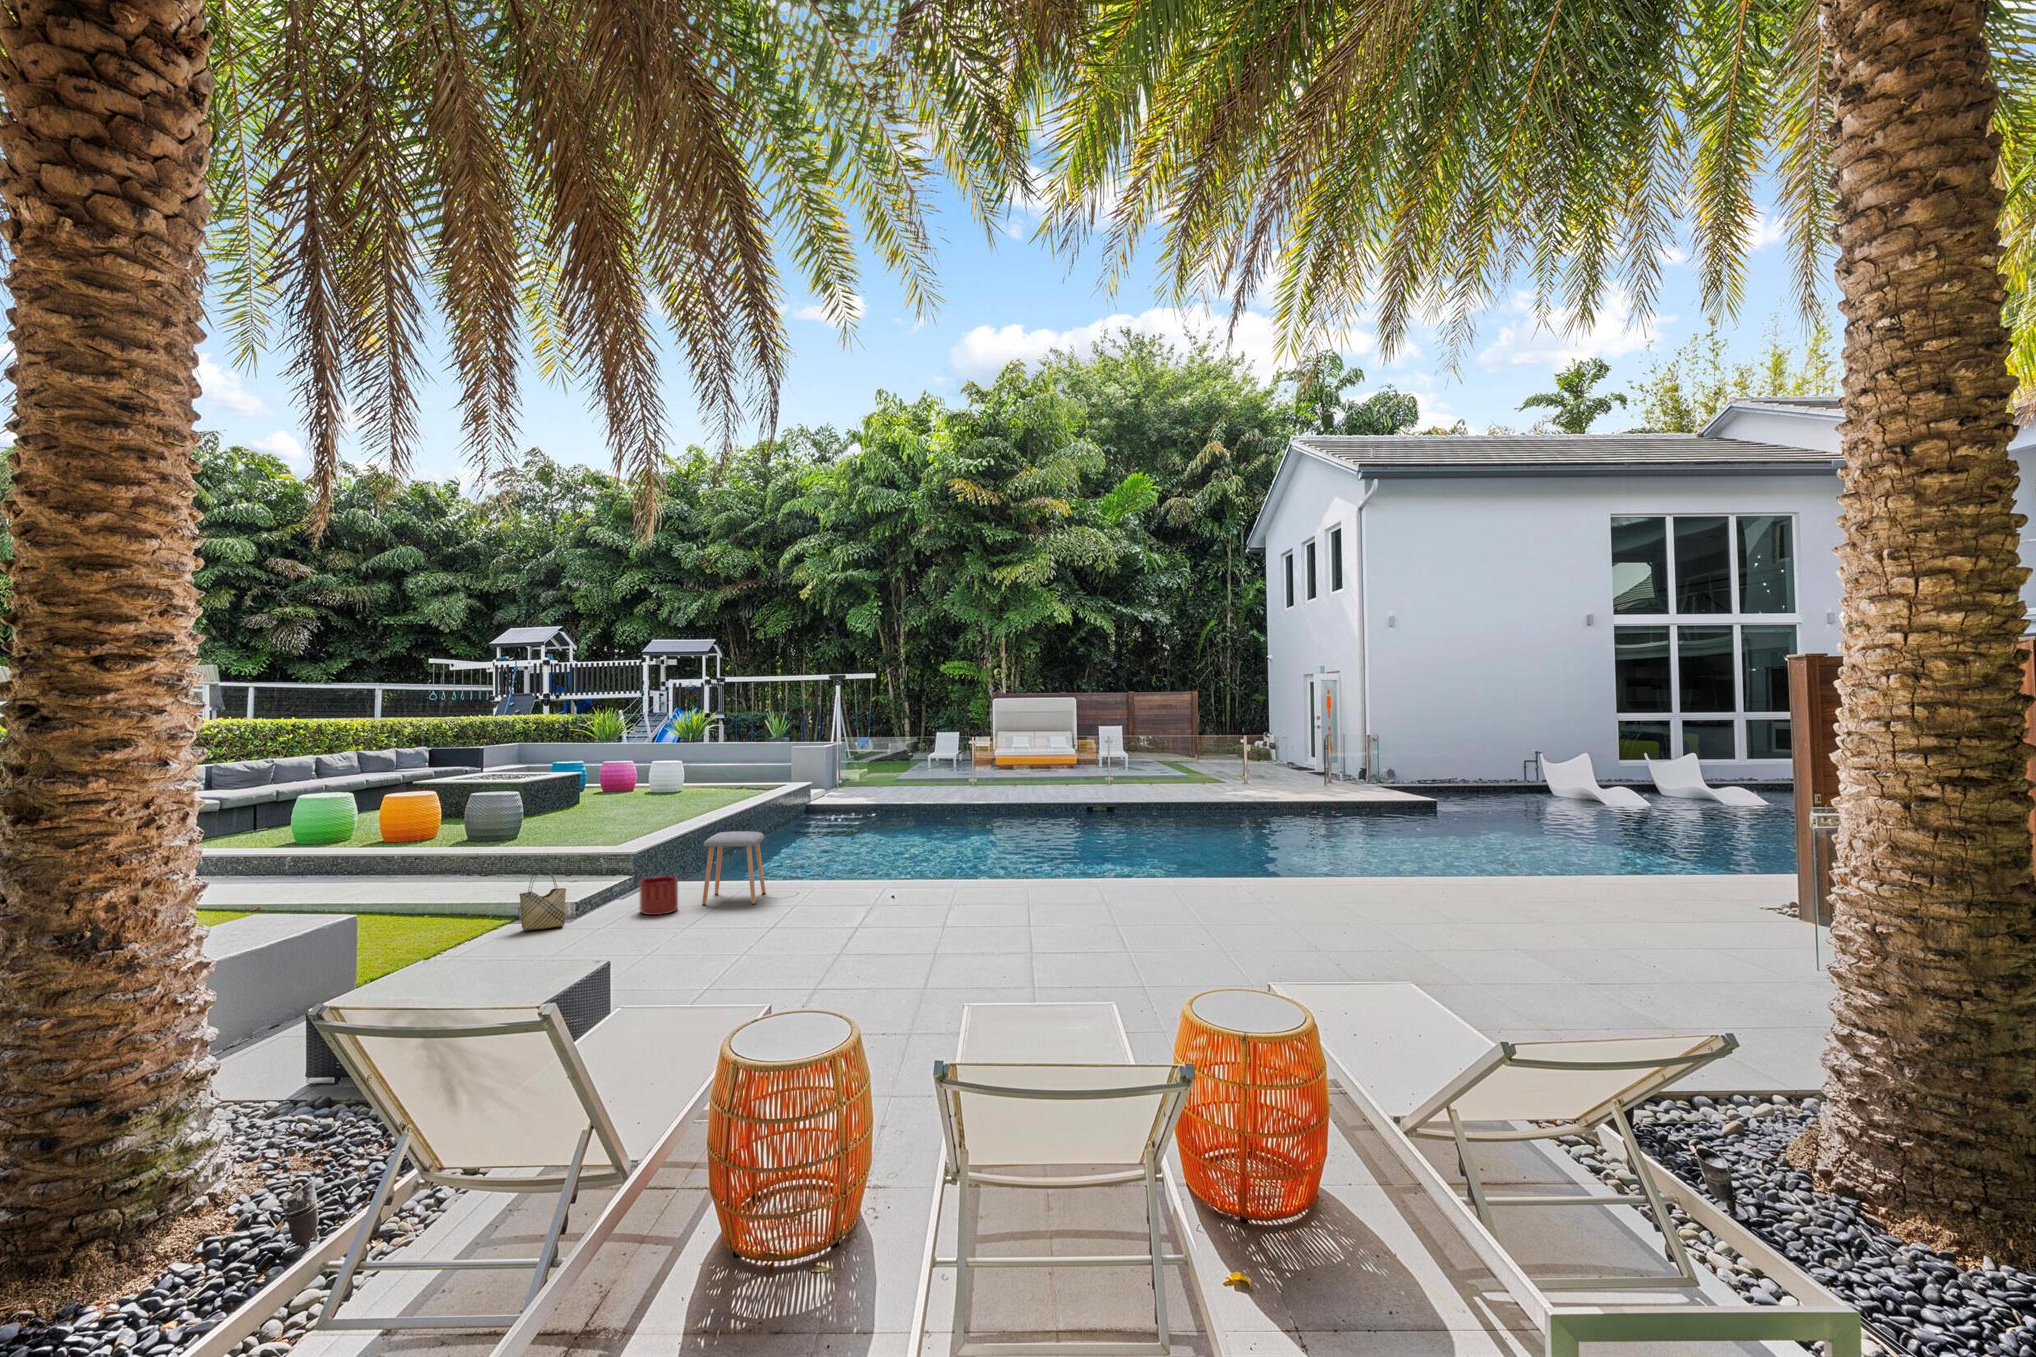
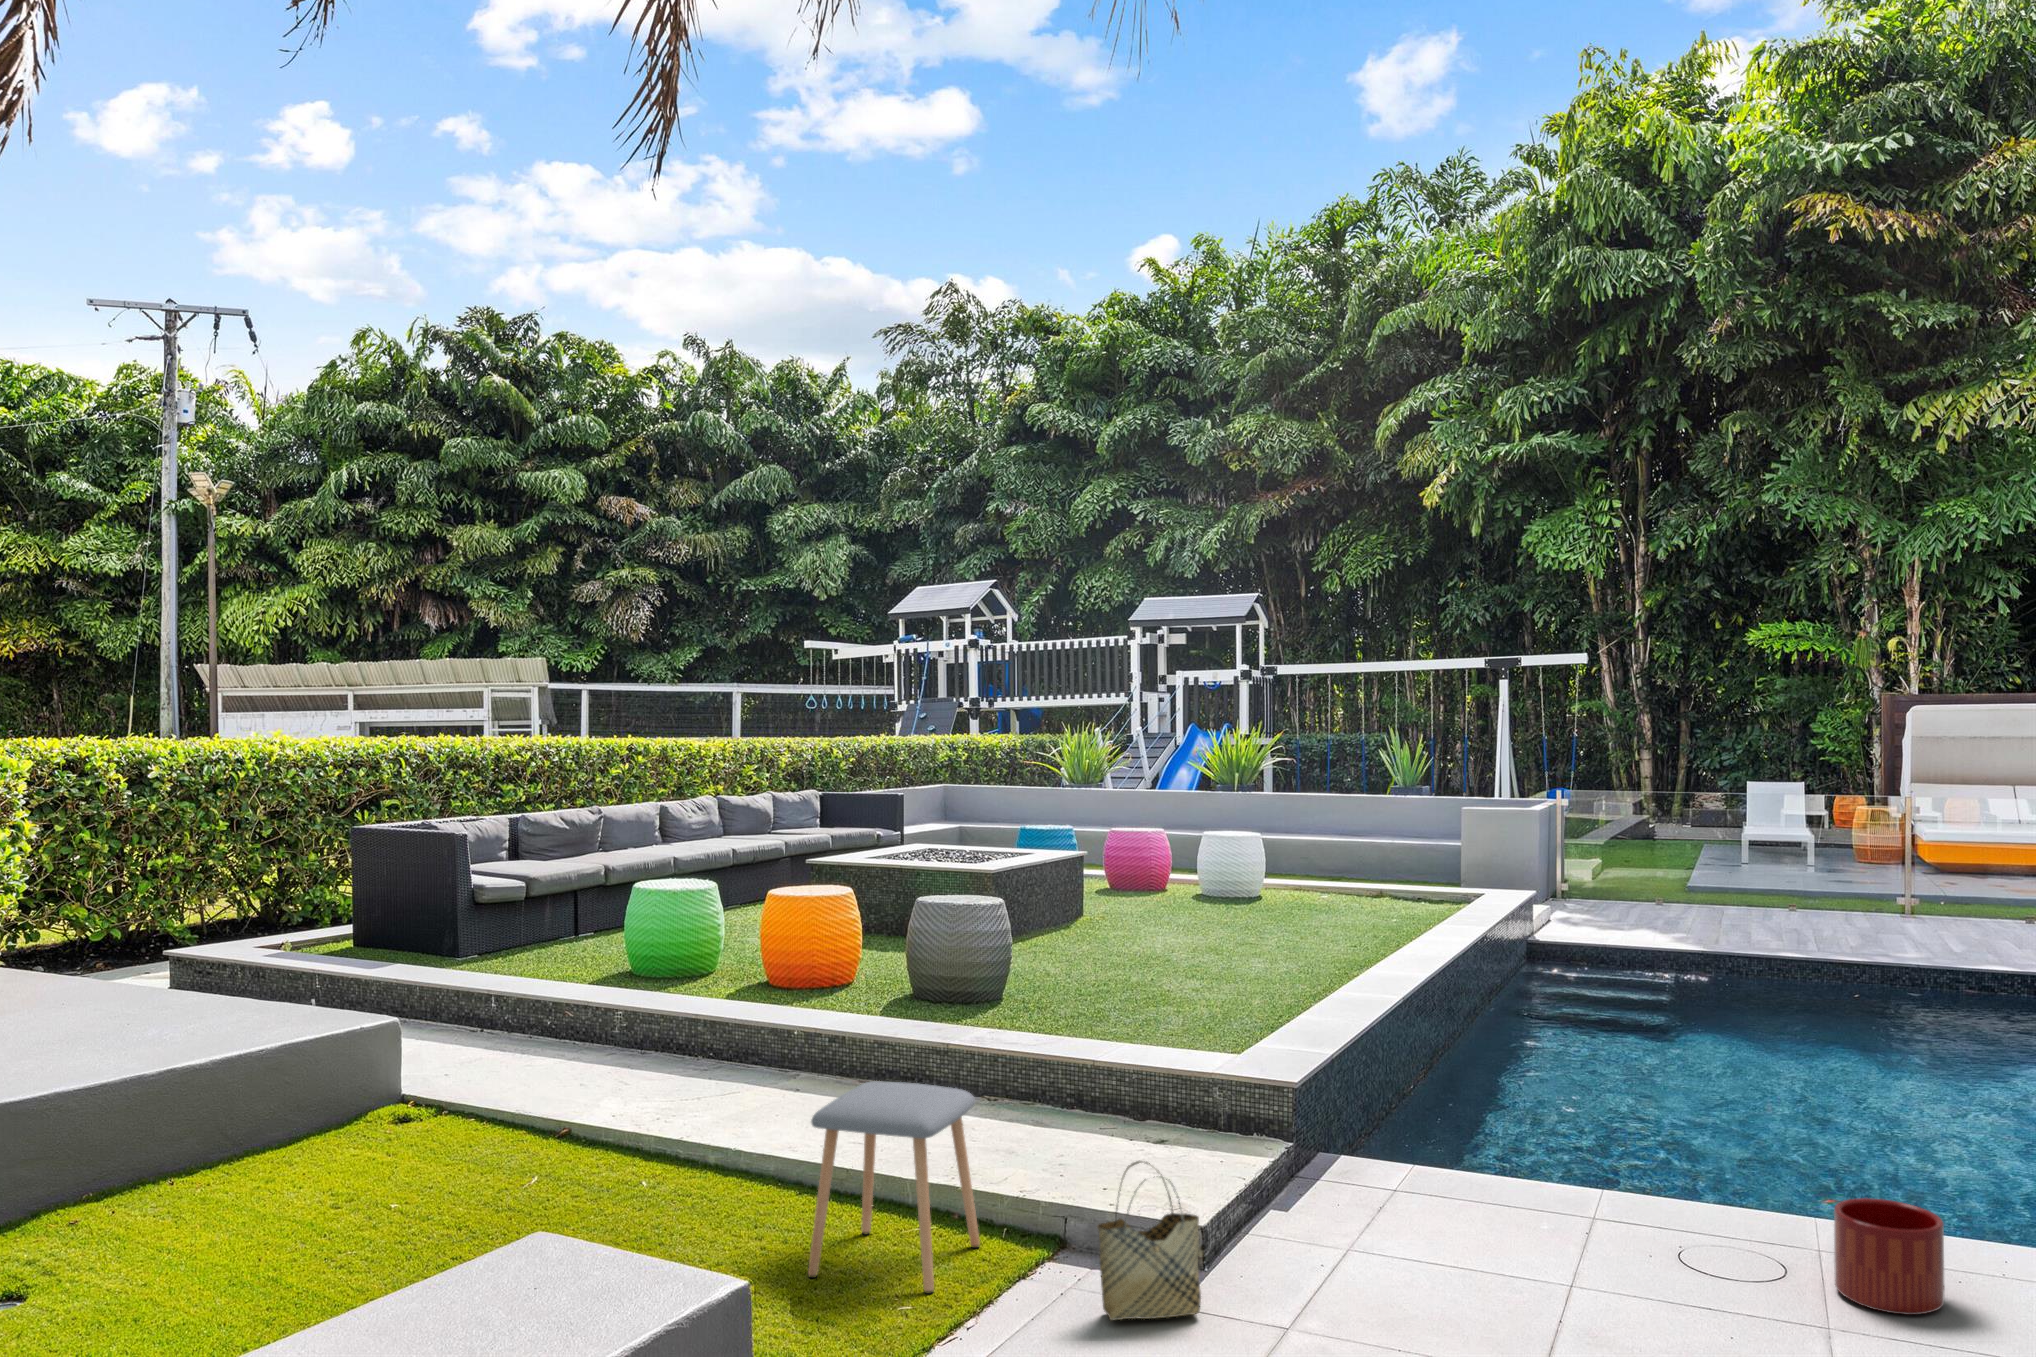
stool: present [702,831,766,905] -> present [808,1081,980,1294]
planter: present [640,876,678,915] -> present [1834,1198,1944,1315]

